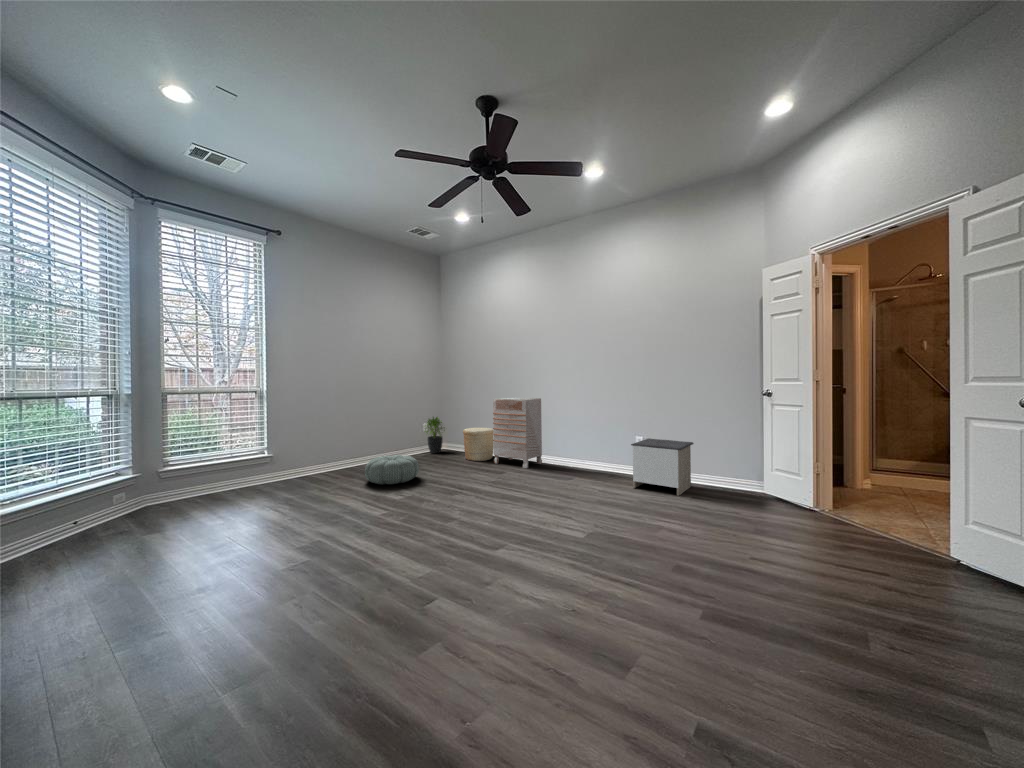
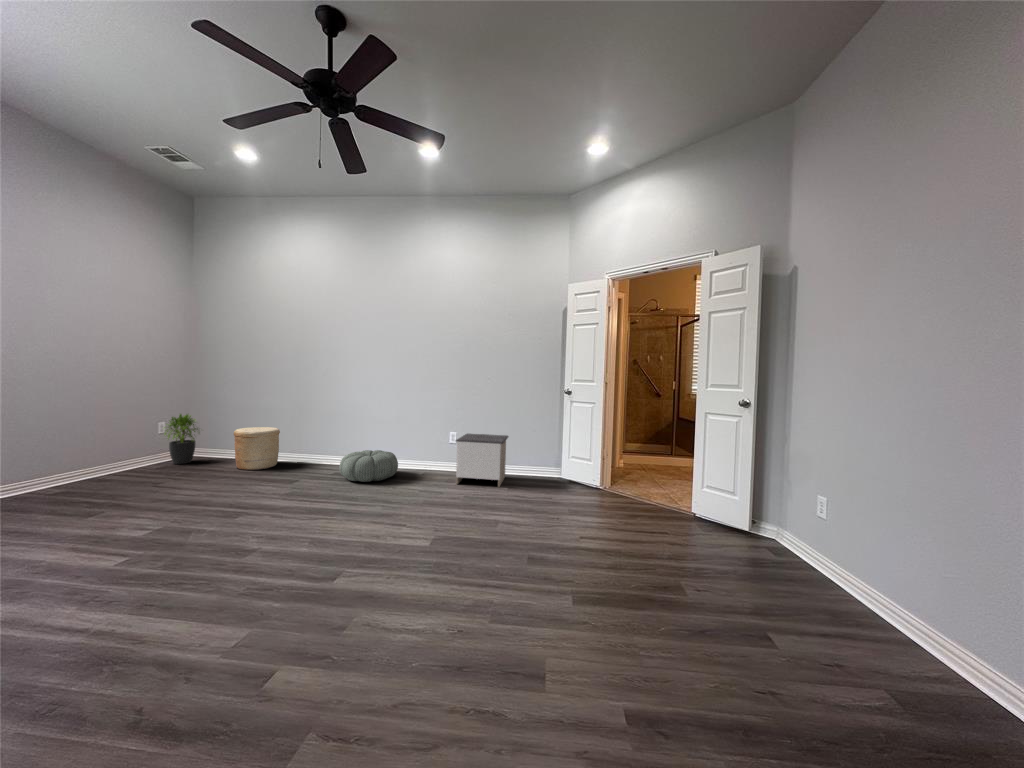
dresser: present [493,398,542,468] -> none [282,390,347,474]
pouf: present [365,455,419,485] -> present [339,450,398,482]

